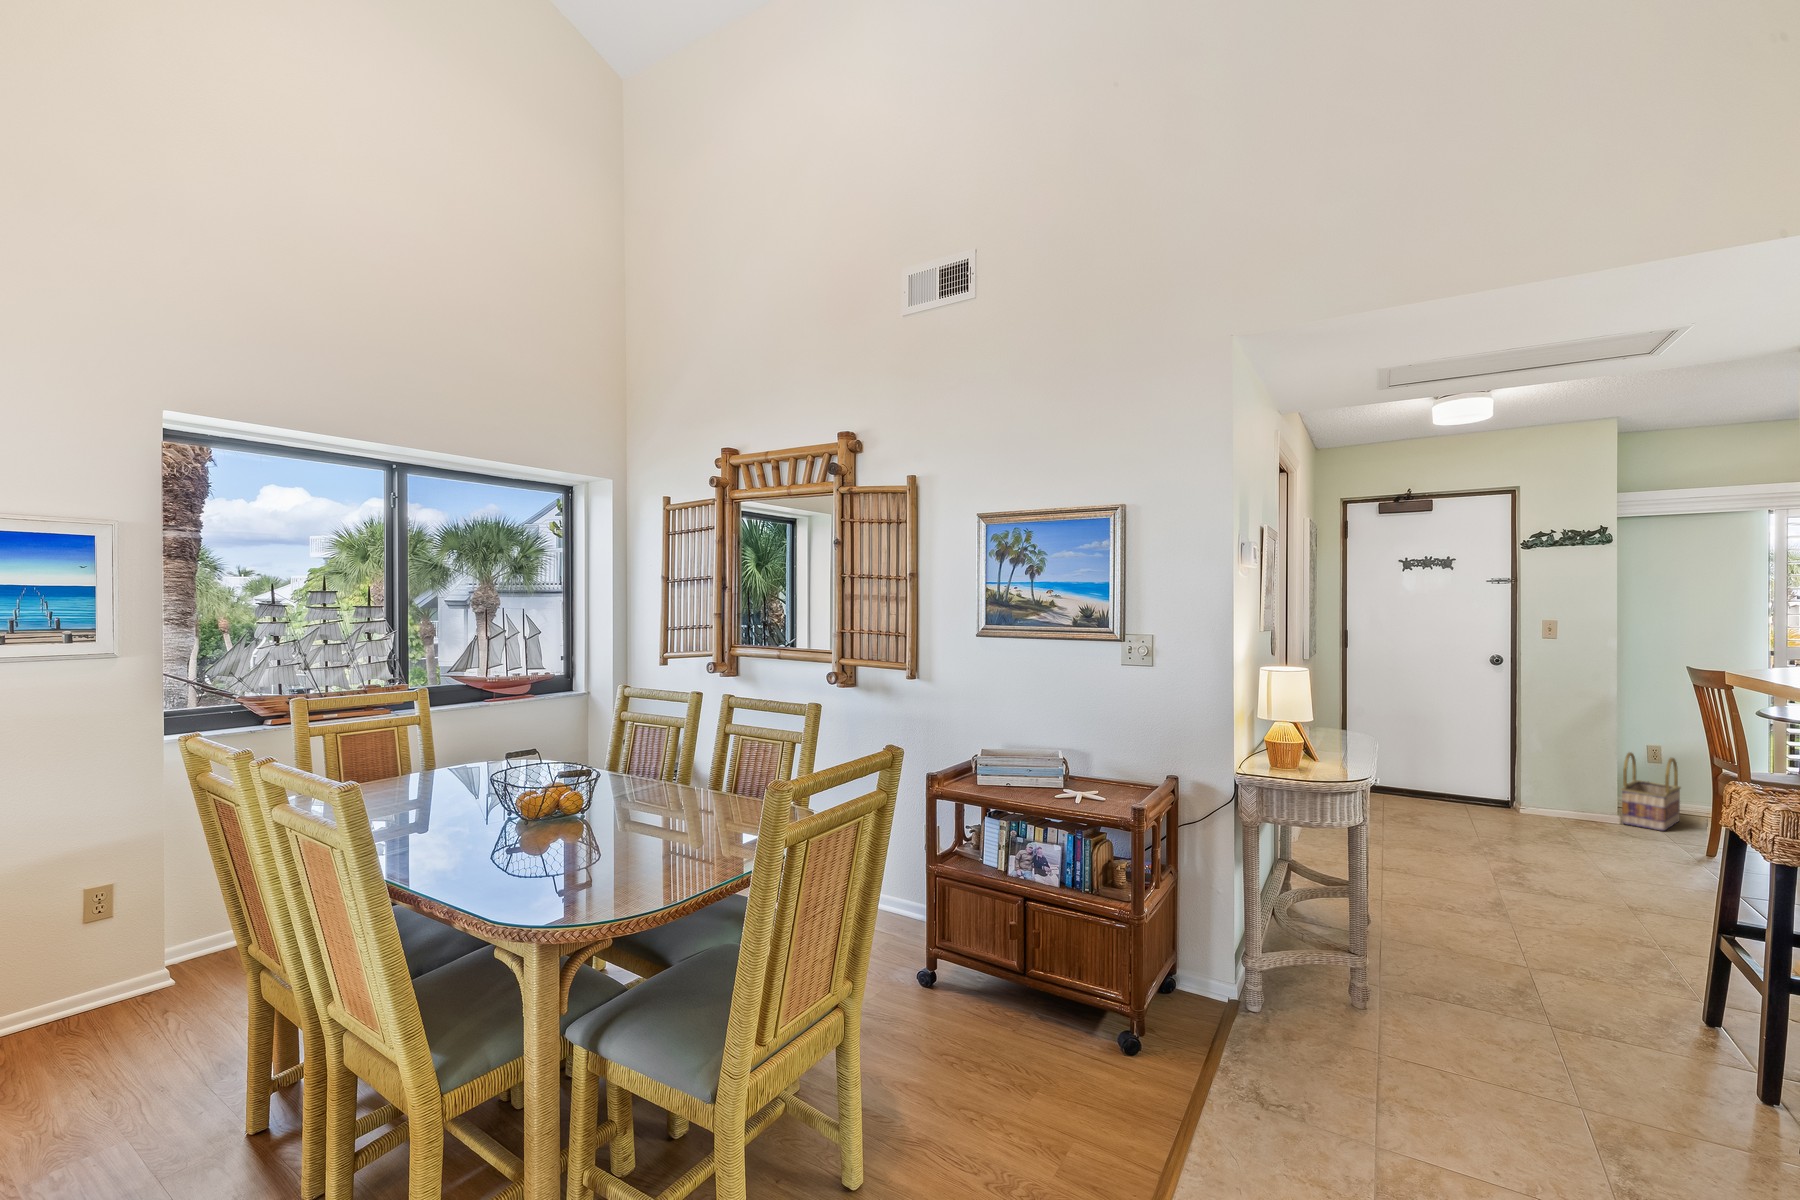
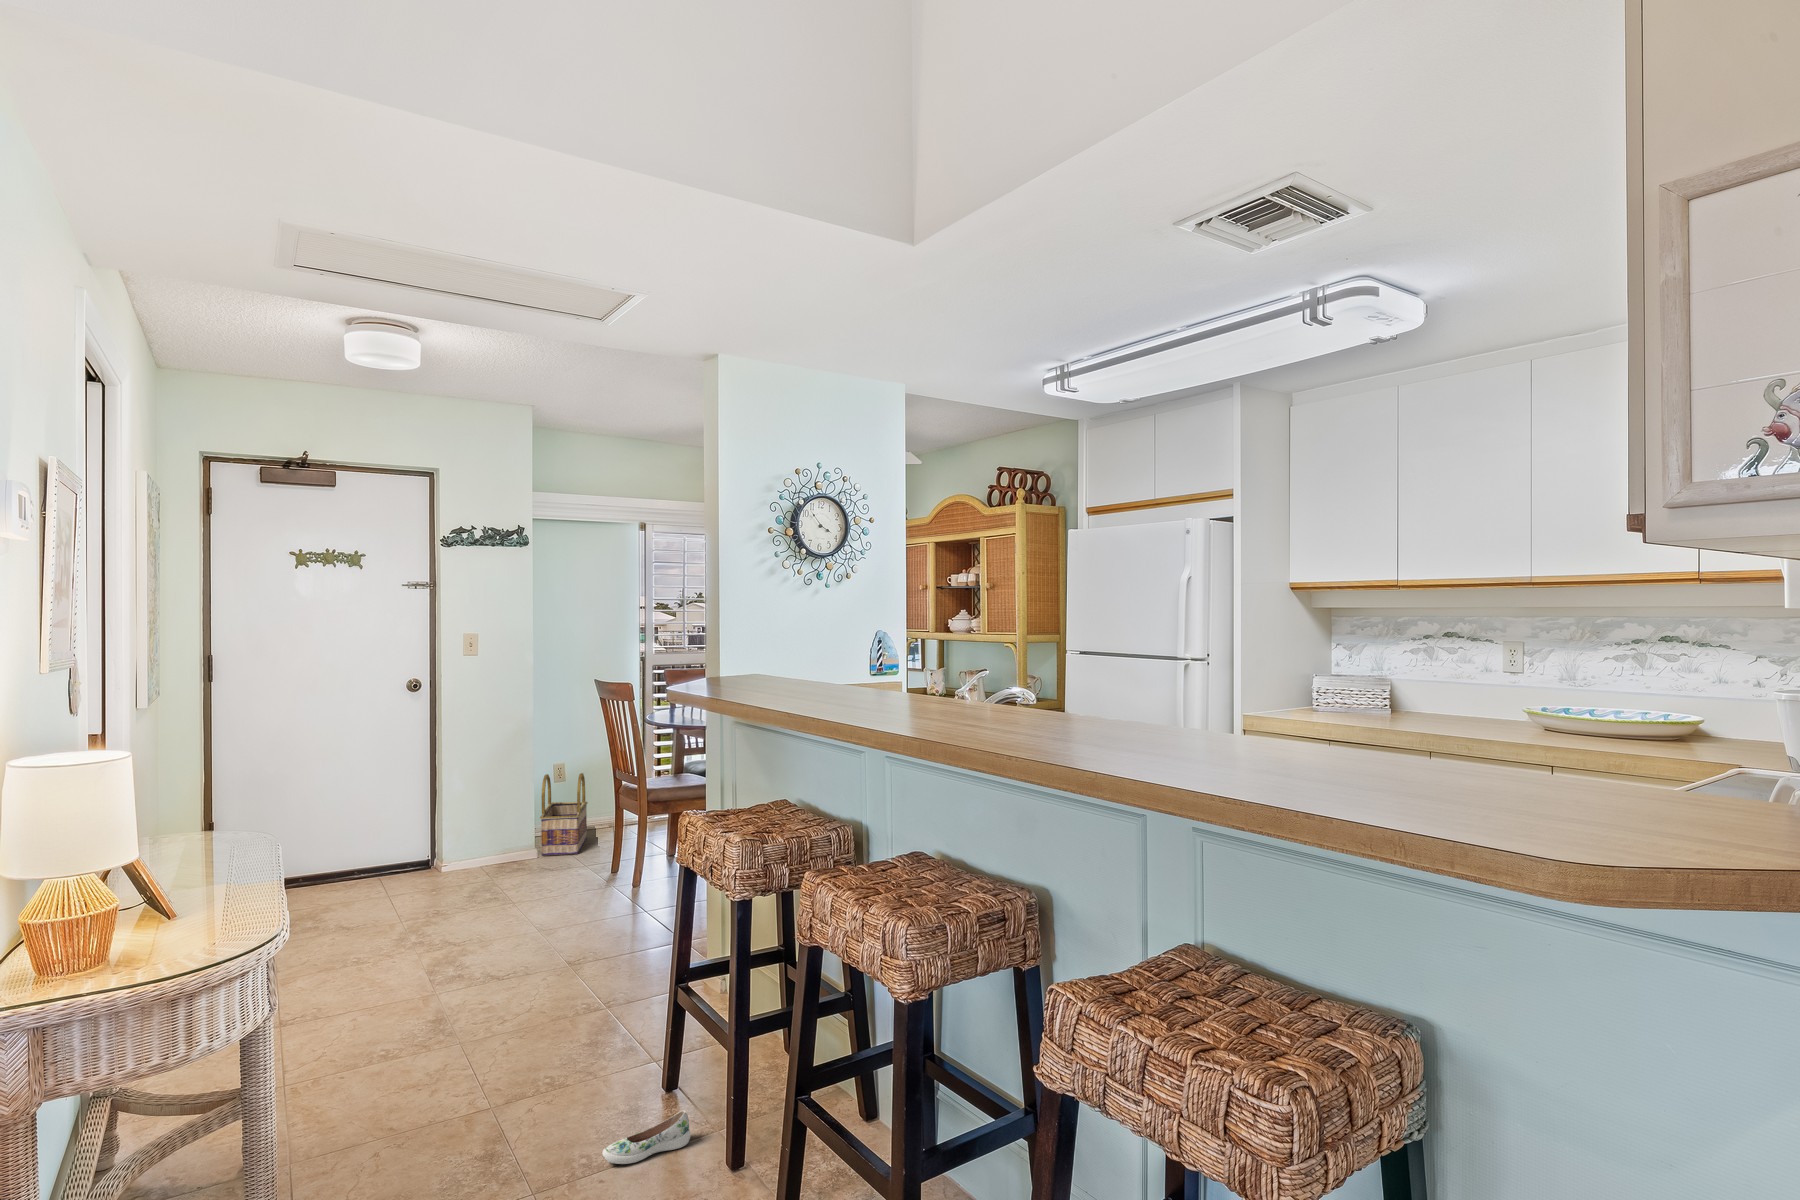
shoe: none [1623,1027,1724,1065] -> present [602,1110,691,1164]

